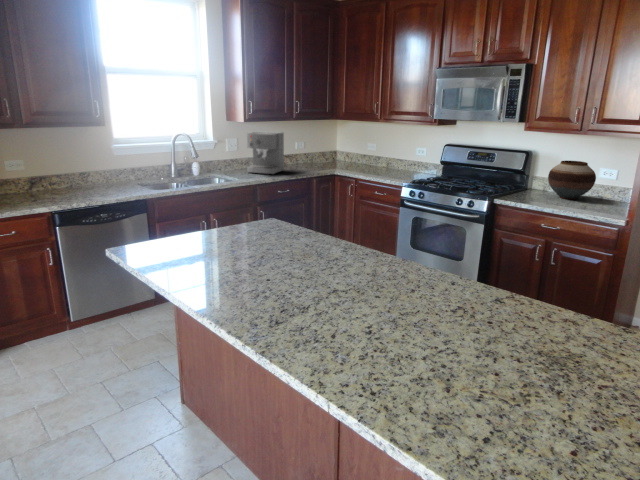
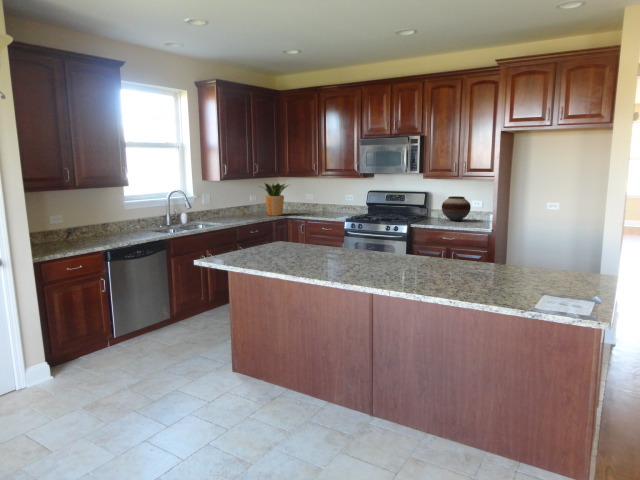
potted plant: none [299,126,343,171] -> present [265,183,288,216]
coffee maker: present [247,131,284,174] -> none [222,188,249,220]

